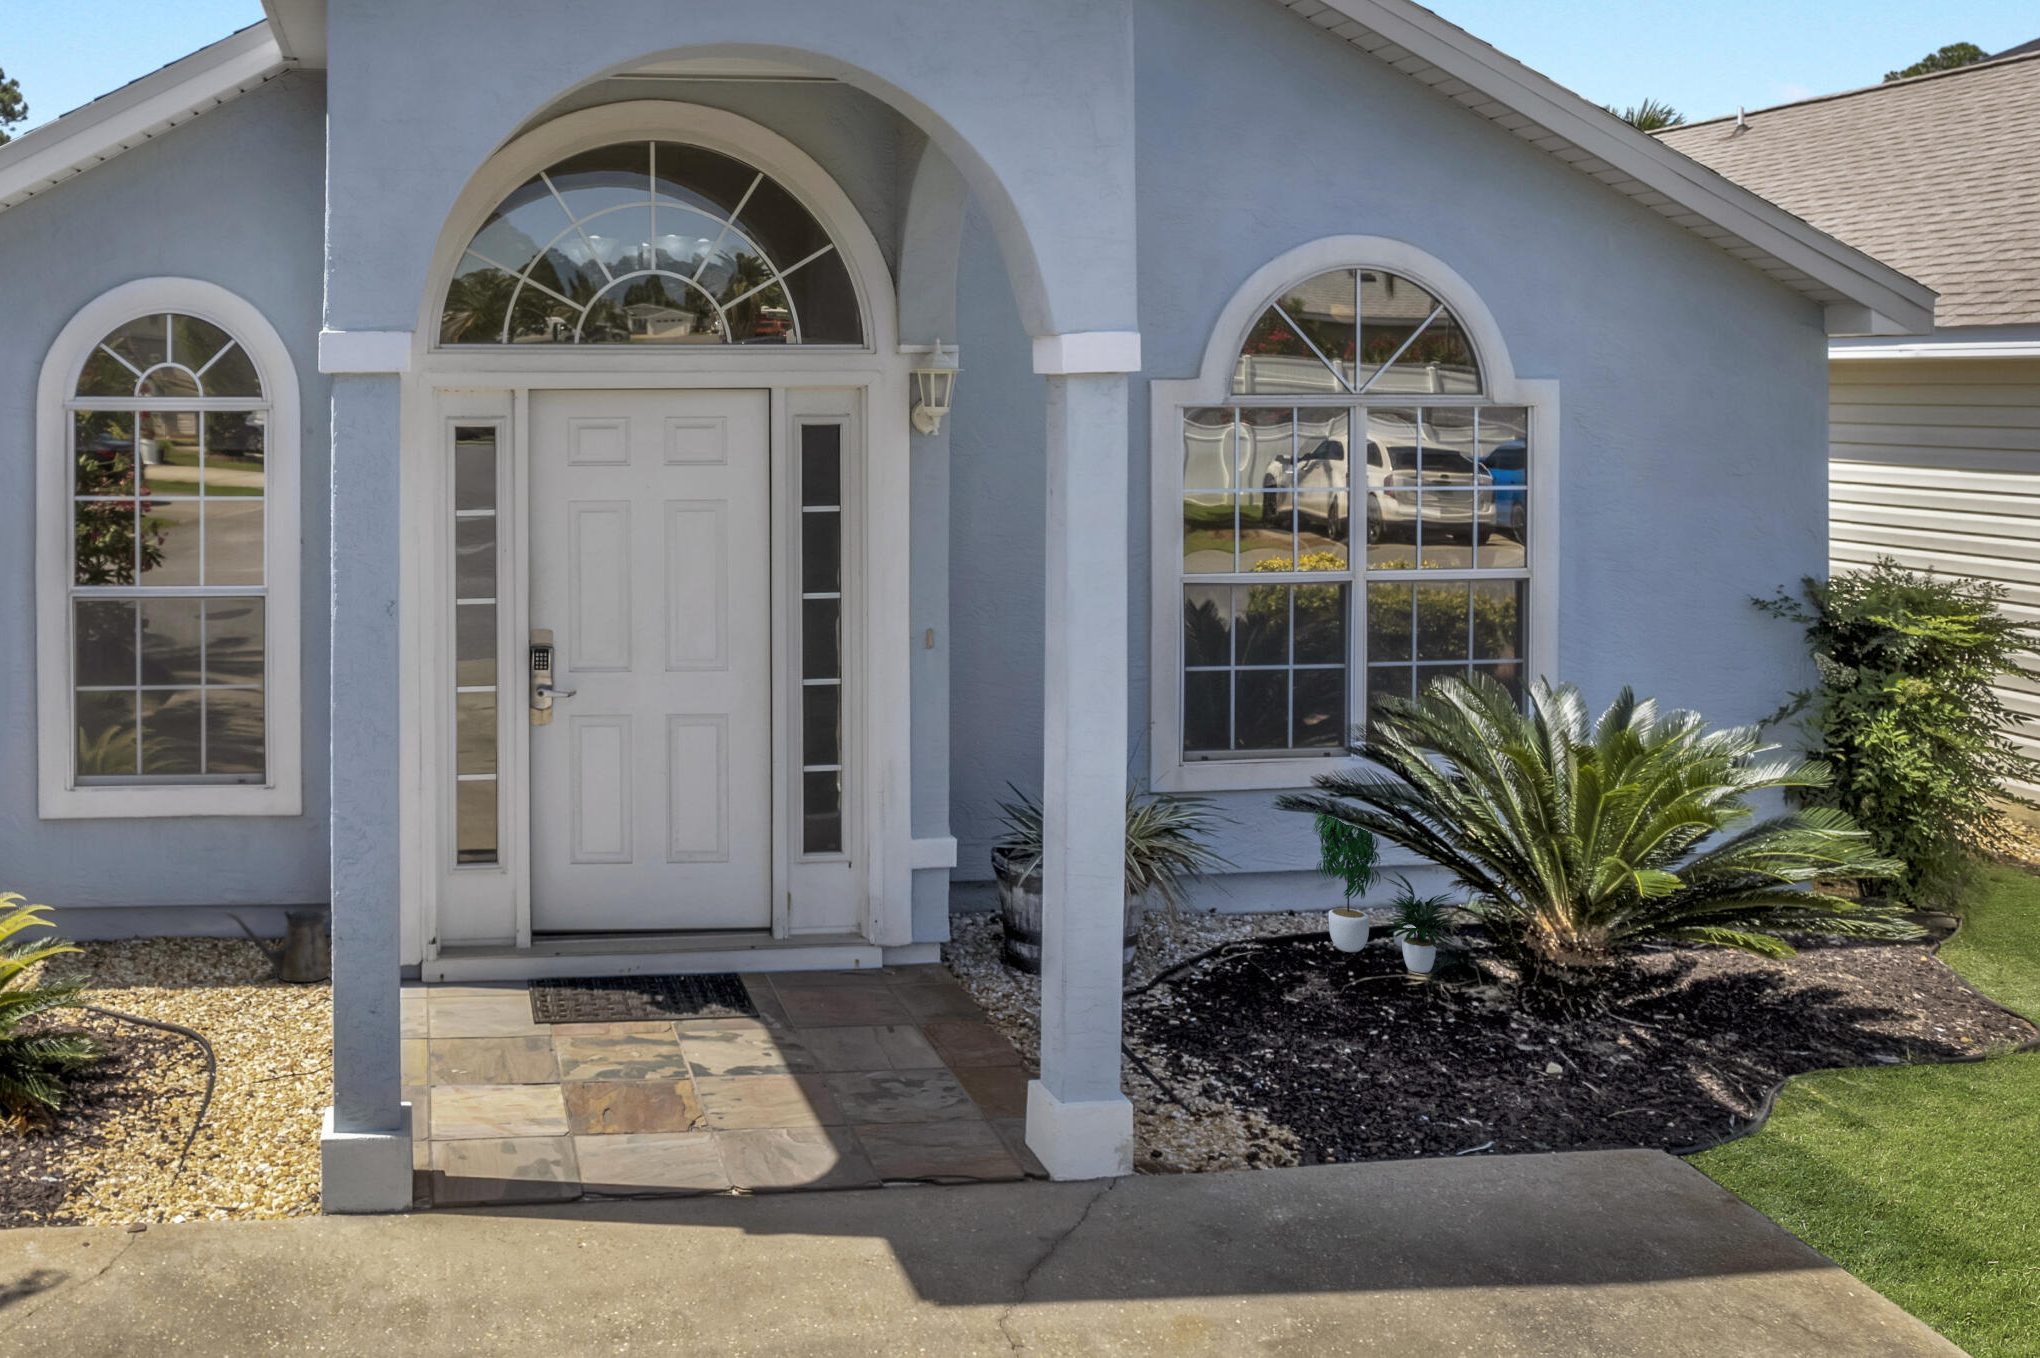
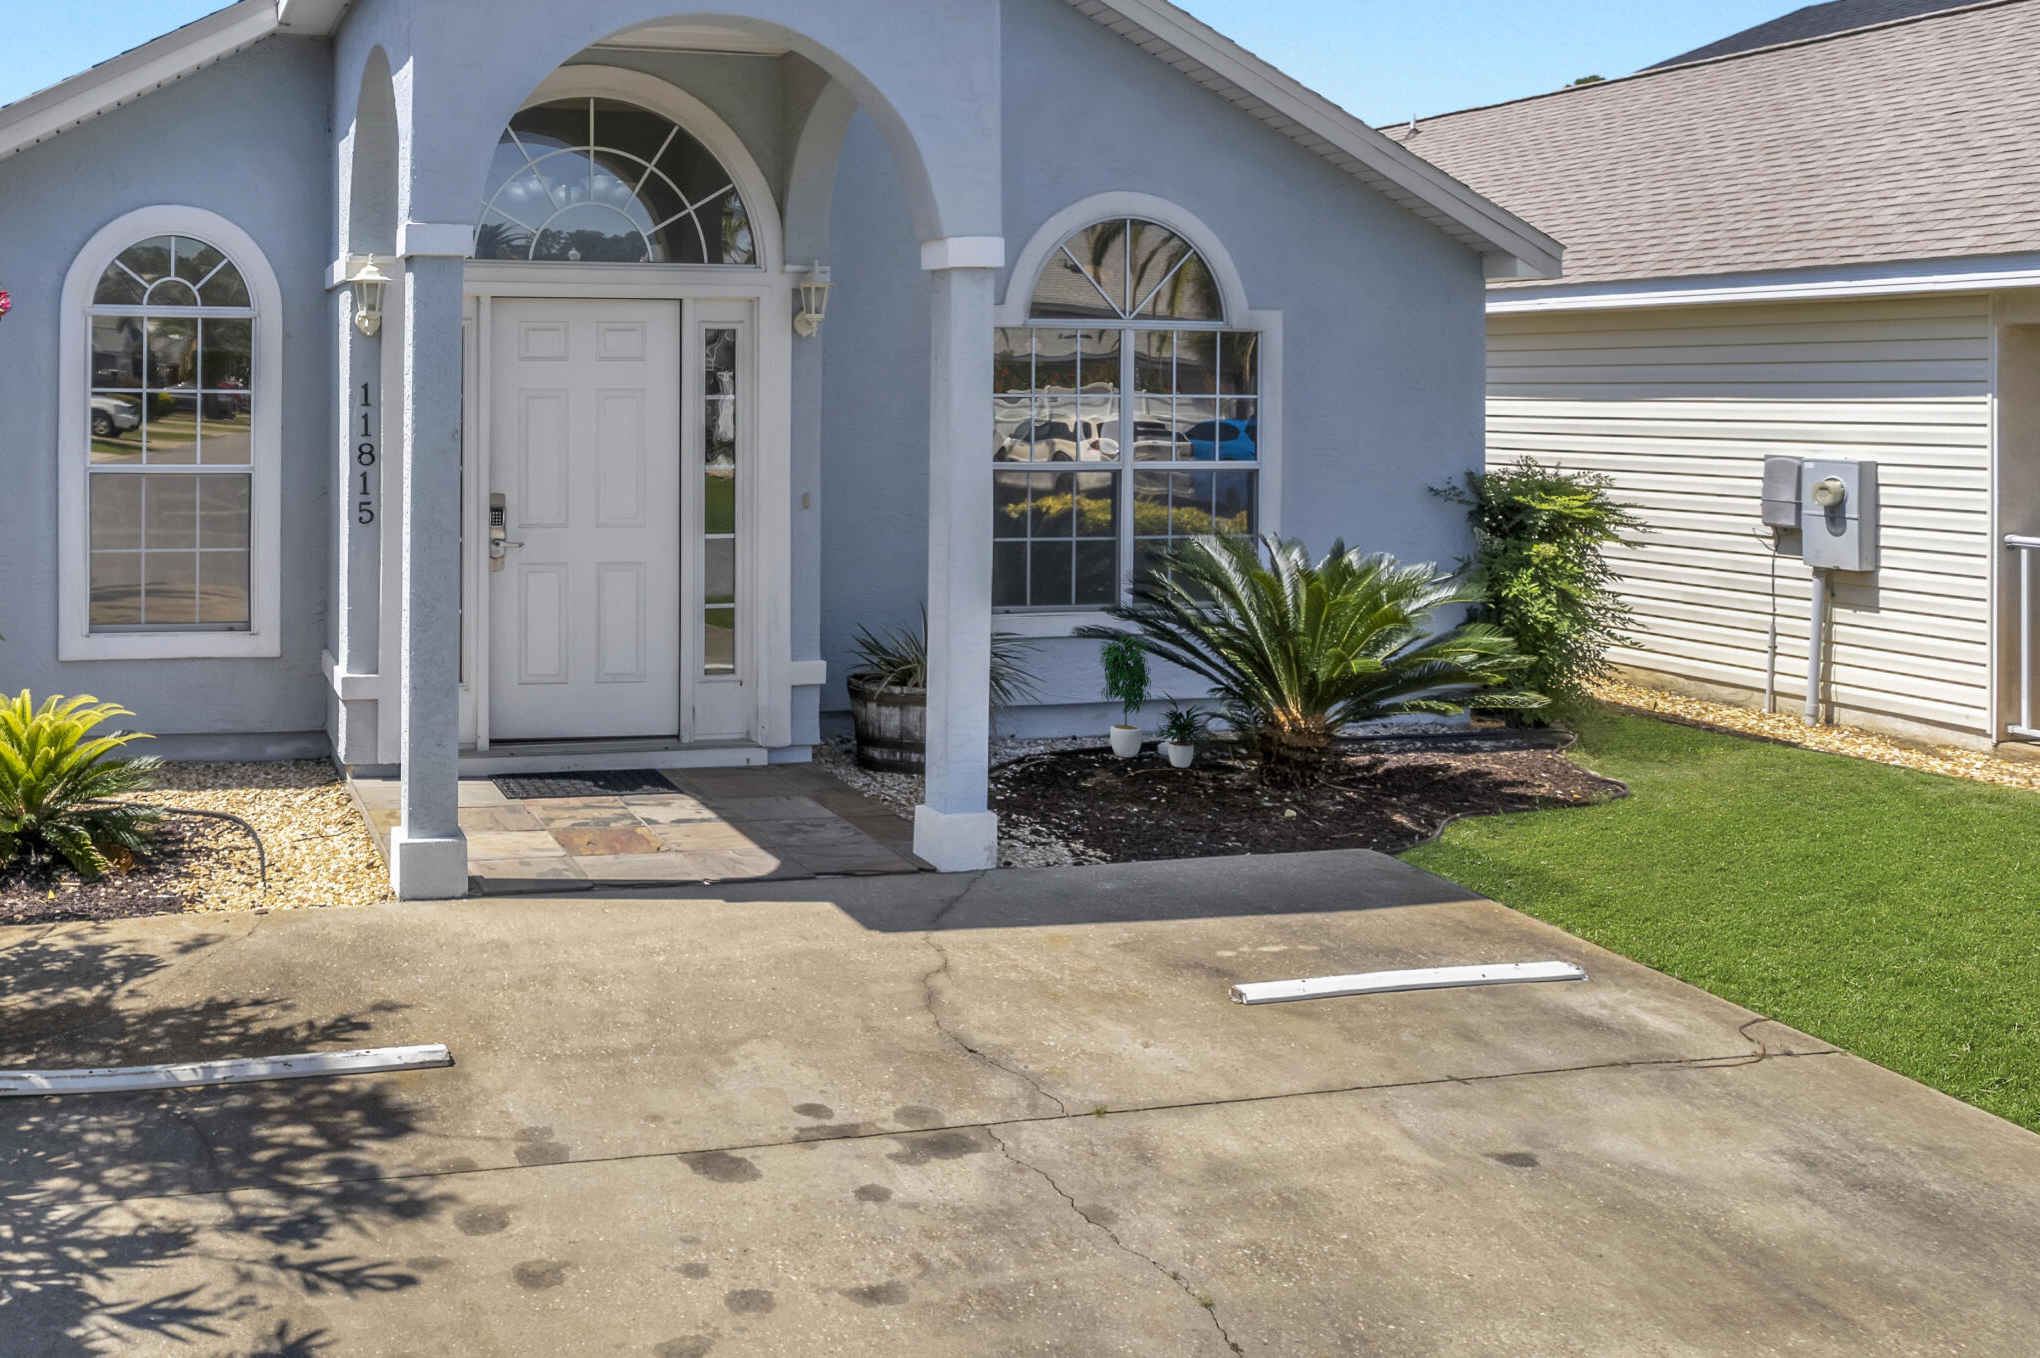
watering can: present [227,909,329,982] -> none [234,728,331,786]

